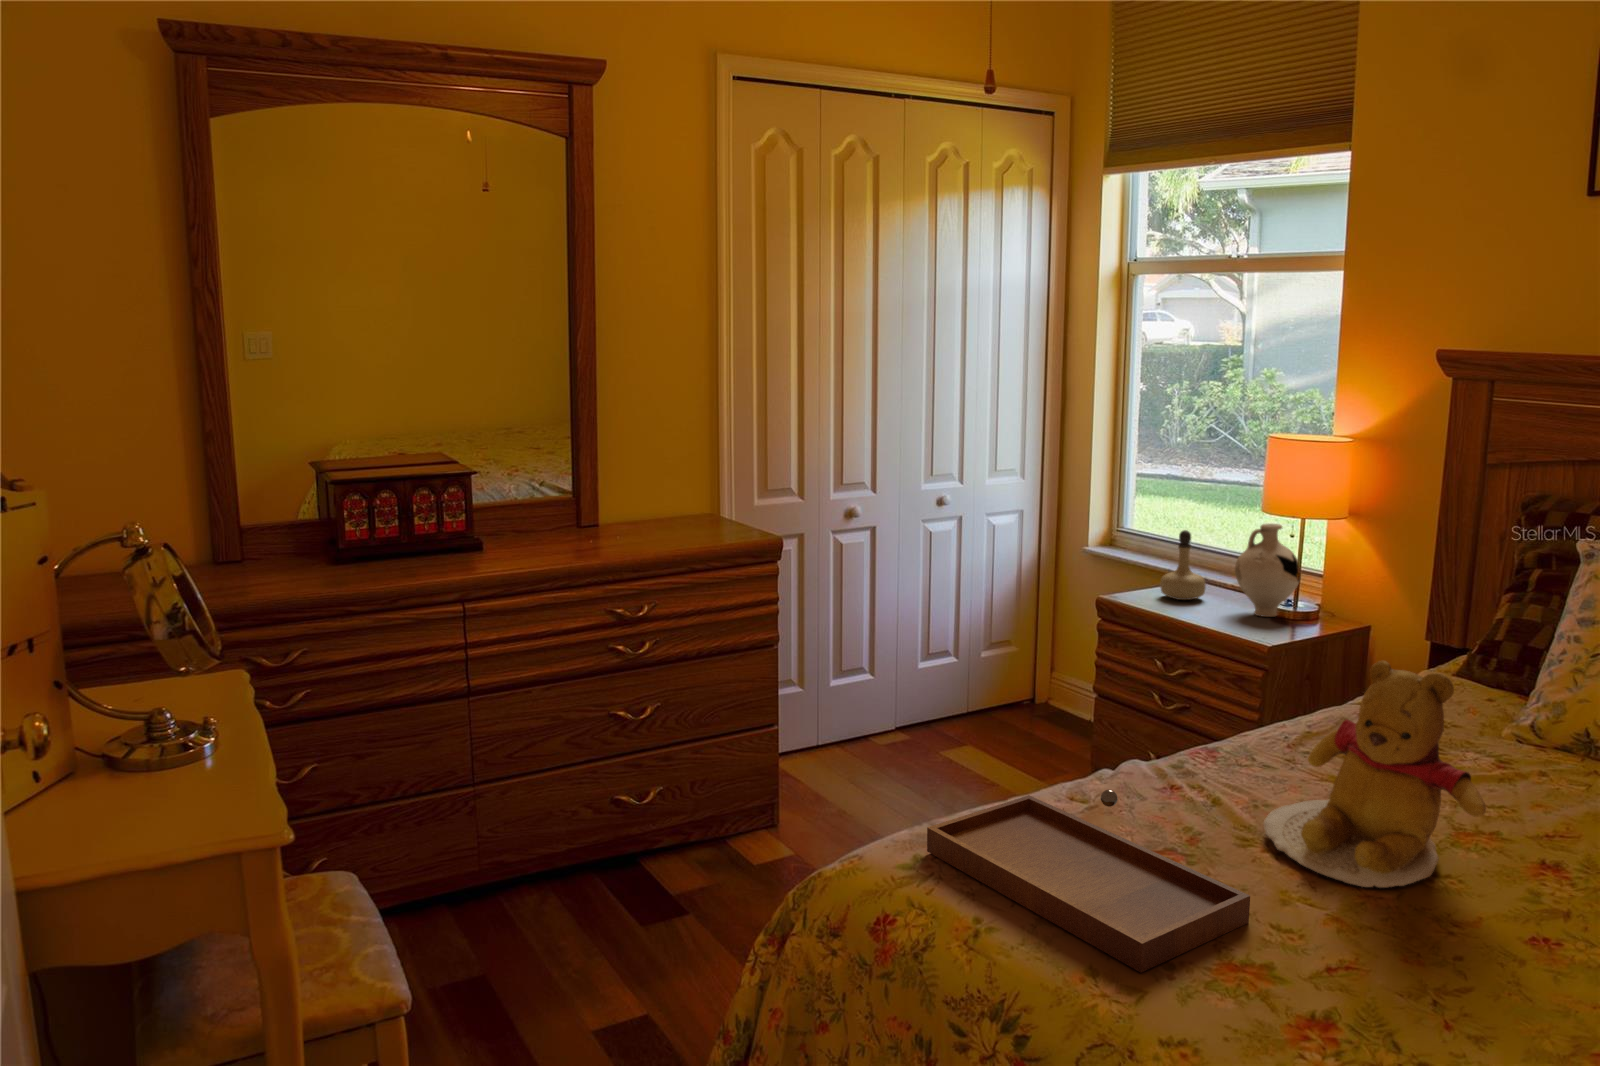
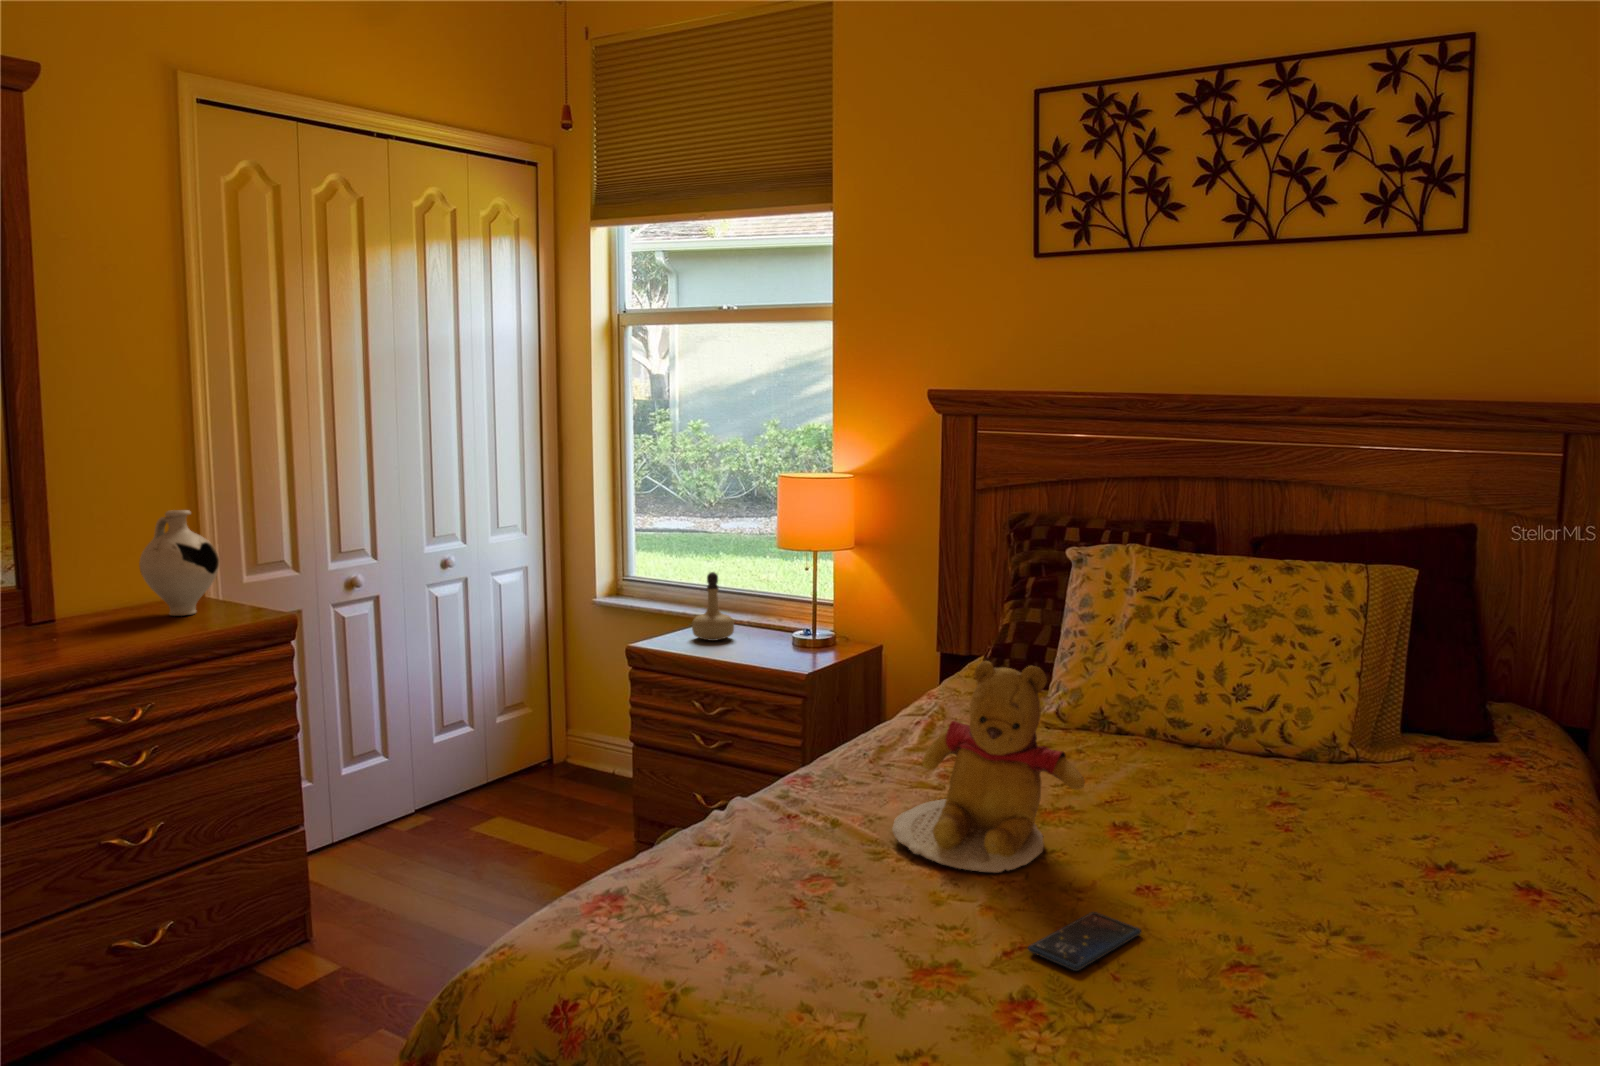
decorative vase: present [1235,523,1301,617] -> present [139,510,219,616]
tray: present [927,790,1250,972] -> none [581,820,921,998]
smartphone: none [1354,951,1505,1006] -> present [1028,912,1141,971]

